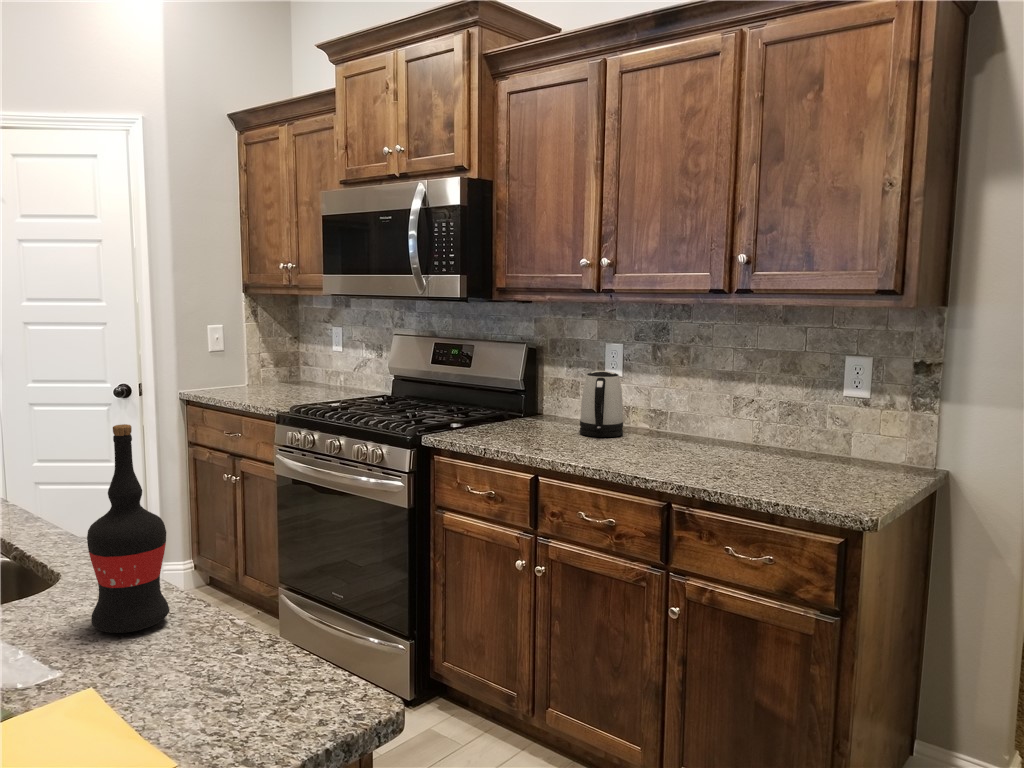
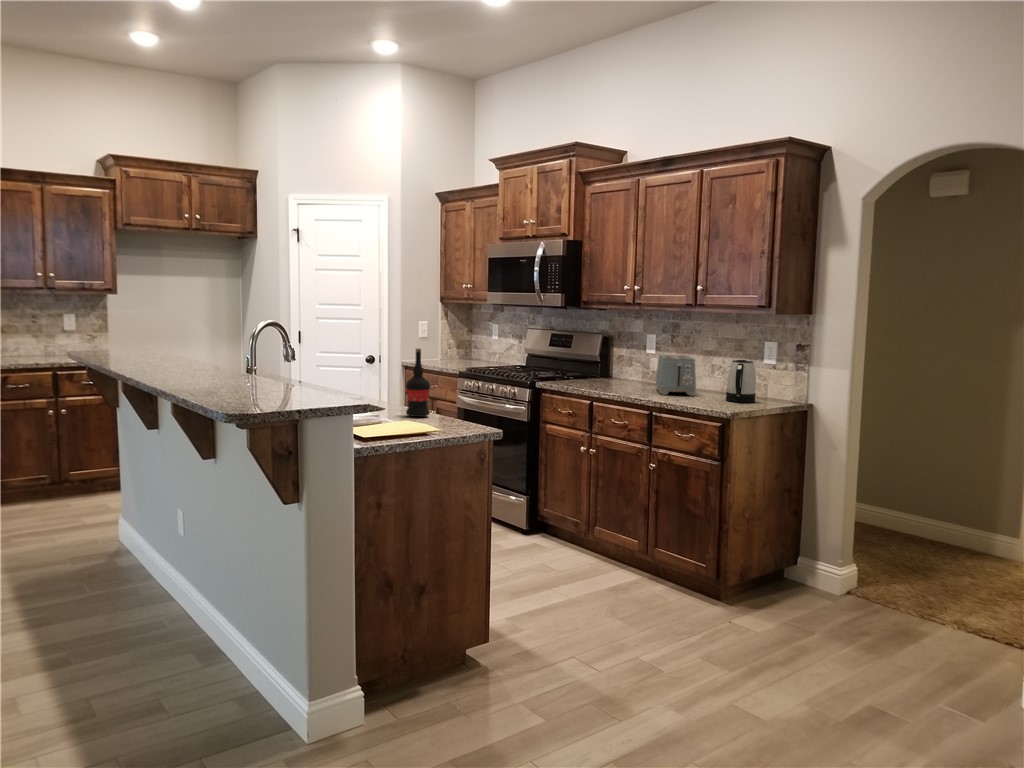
kettle: present [580,371,623,437] -> present [726,359,756,403]
toaster: none [642,382,735,463] -> present [656,354,696,396]

